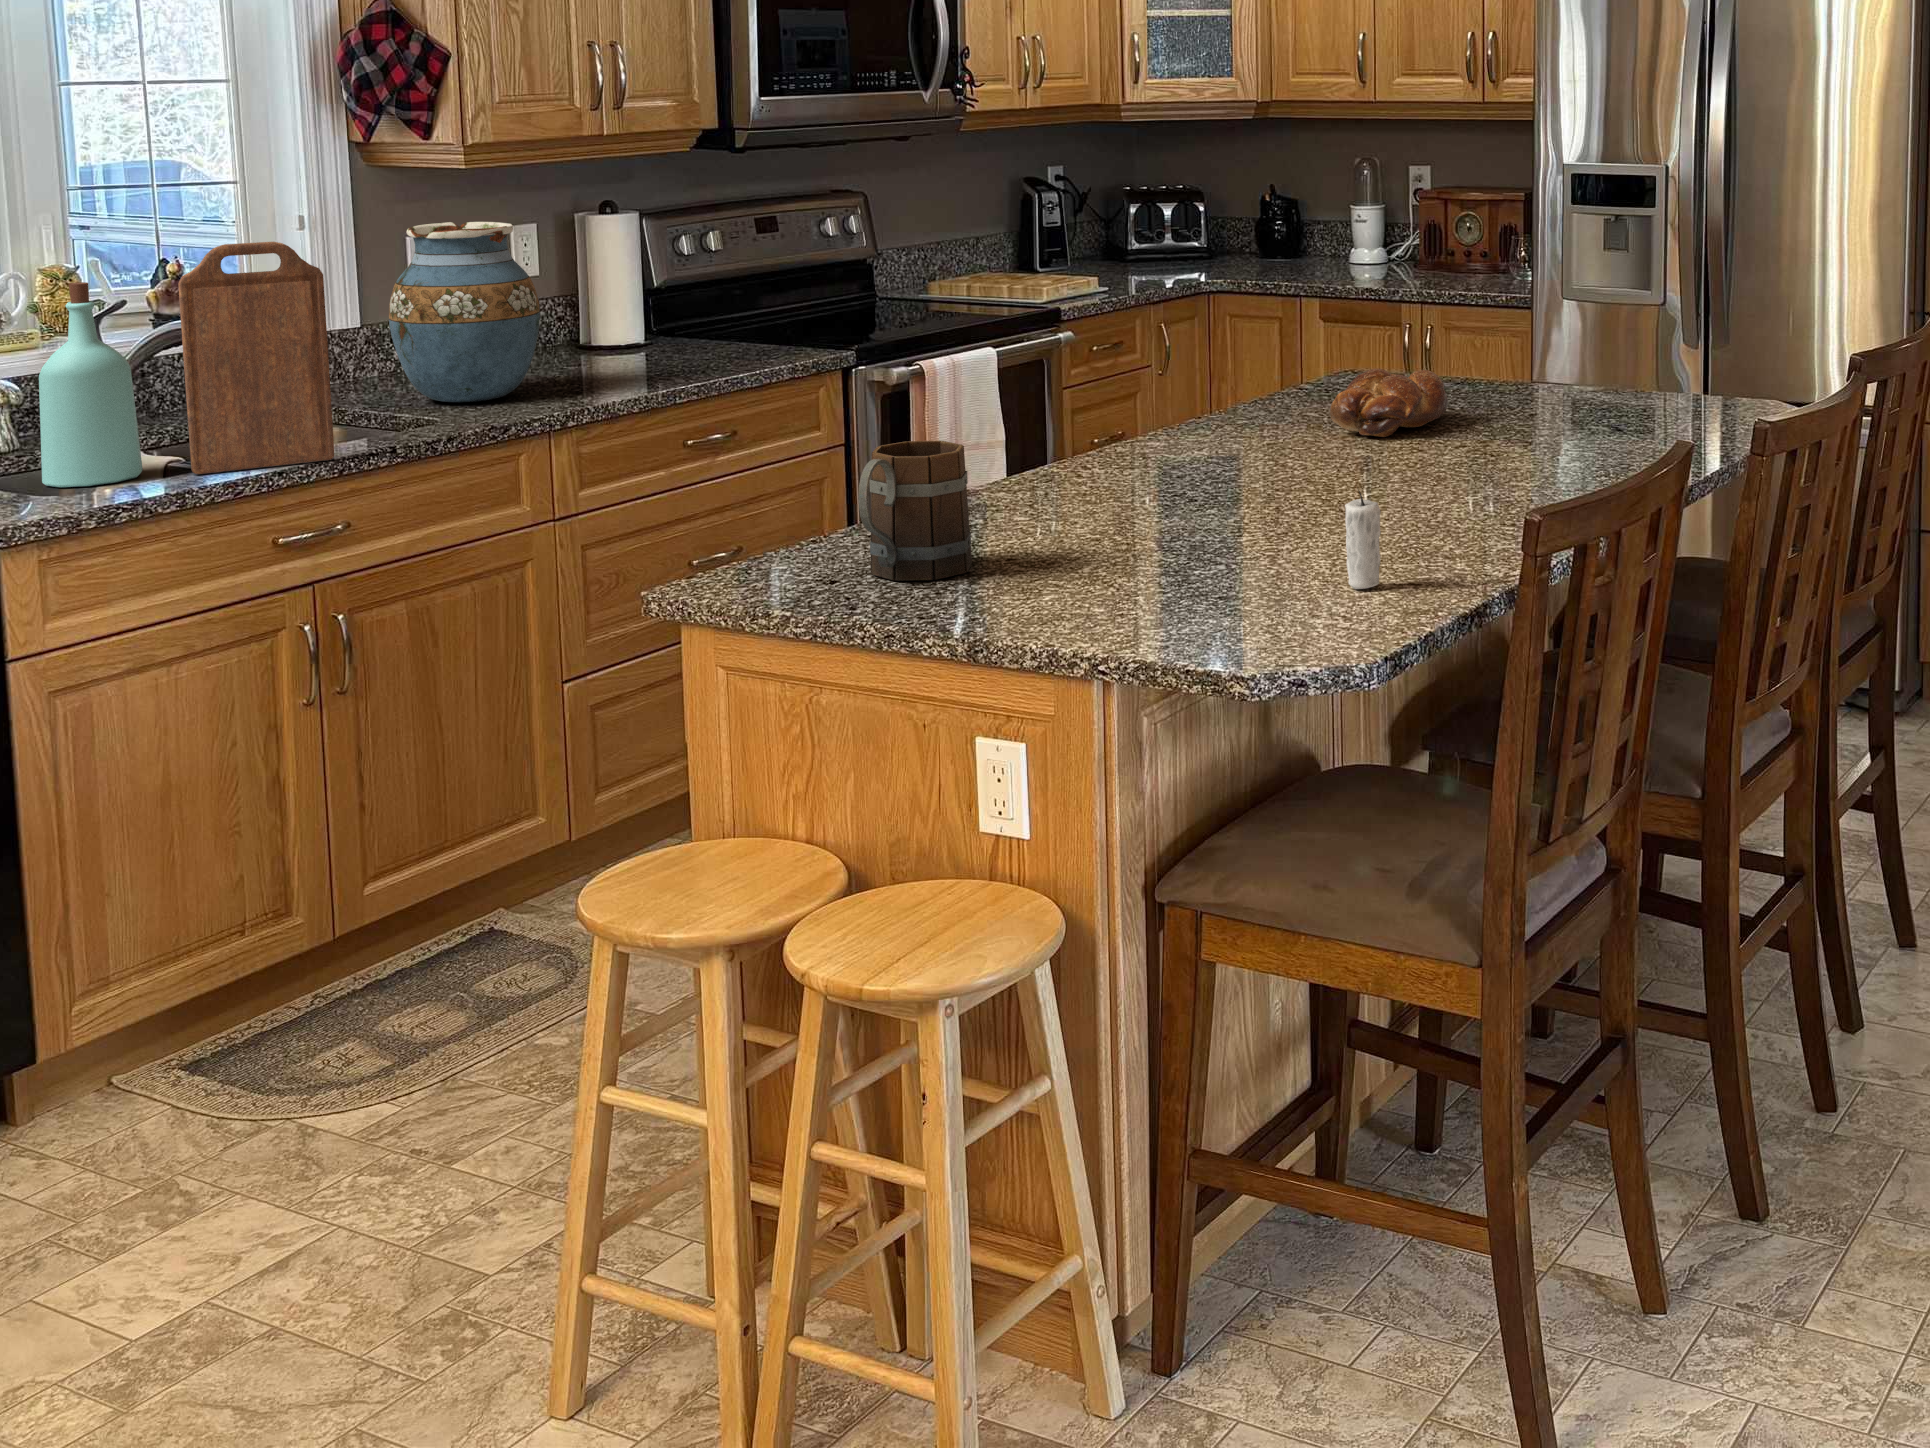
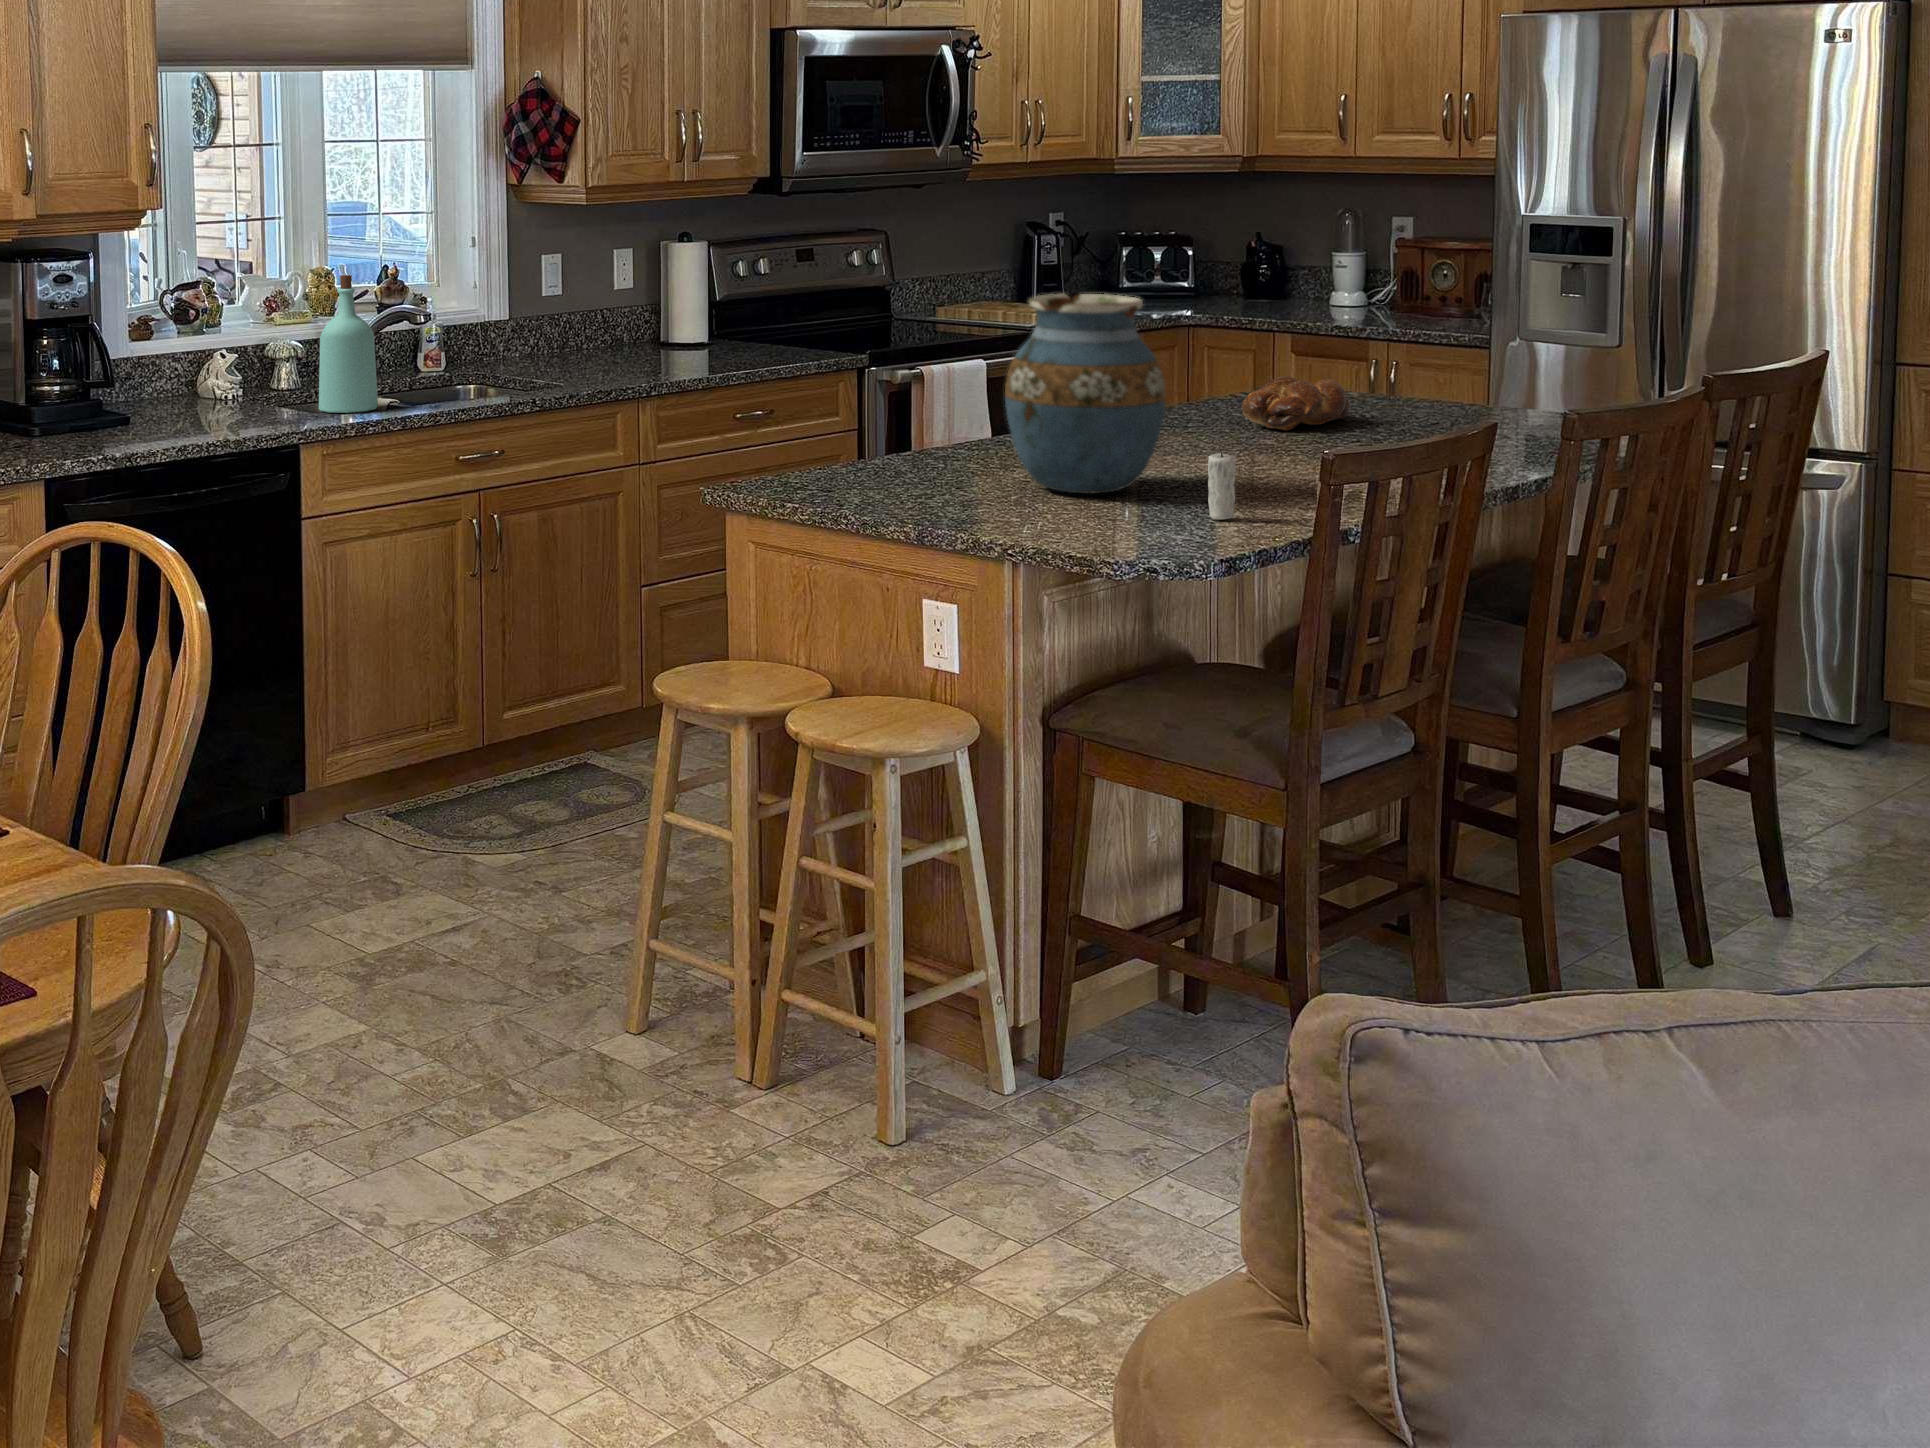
vase: present [389,222,540,402] -> present [1005,294,1166,494]
cutting board: present [178,242,334,474] -> none [406,251,498,410]
mug: present [858,441,972,581] -> none [851,397,932,494]

